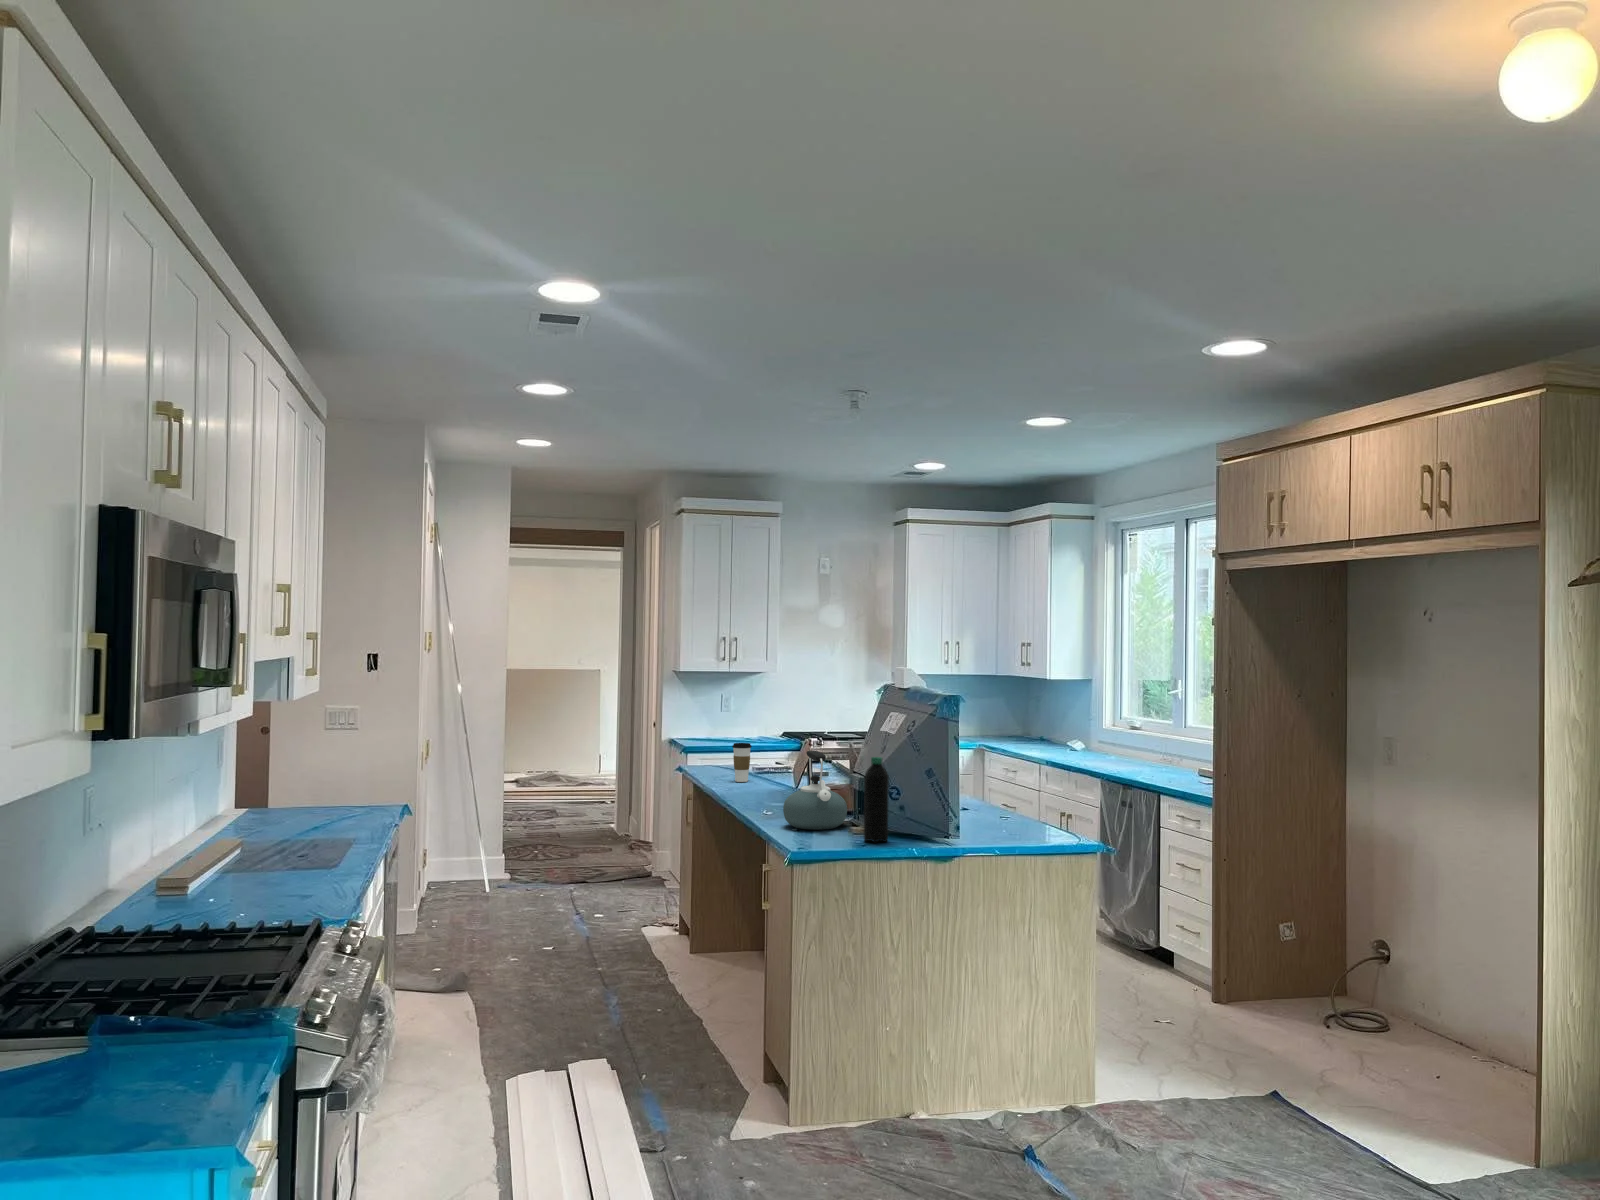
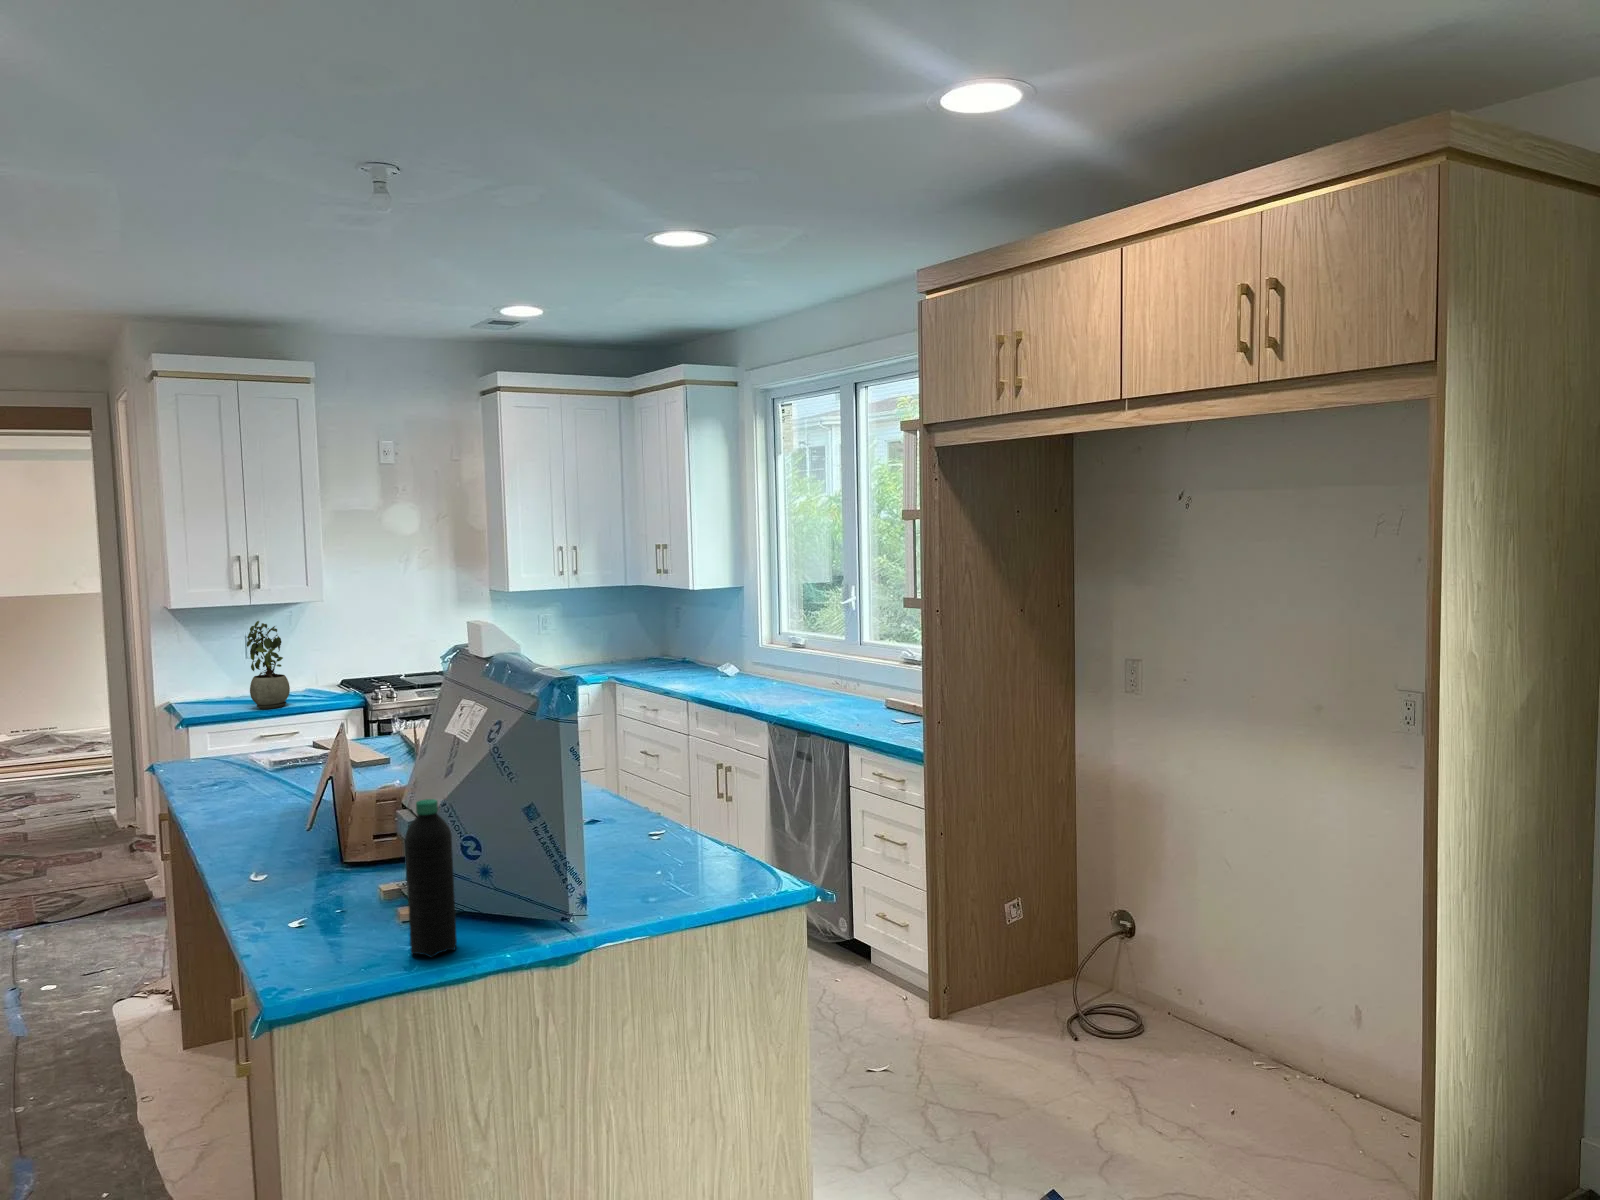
potted plant: none [727,682,752,745] -> present [247,621,290,709]
coffee cup: present [732,743,752,782] -> none [220,733,253,796]
kettle: present [783,751,847,830] -> none [265,779,388,926]

